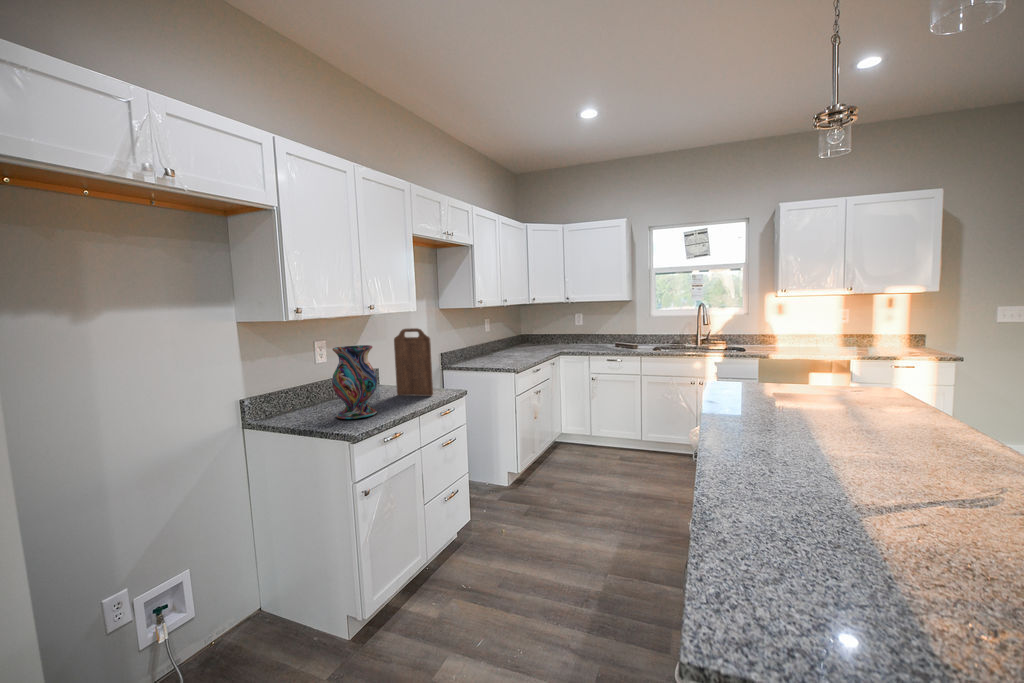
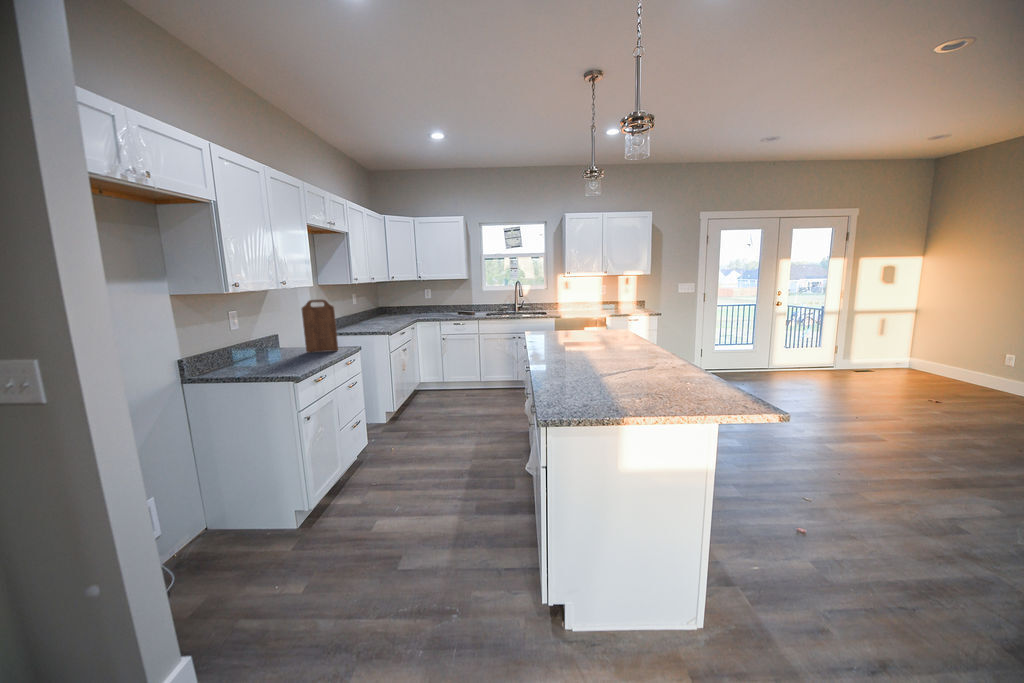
vase: present [332,345,377,419] -> none [264,312,304,368]

